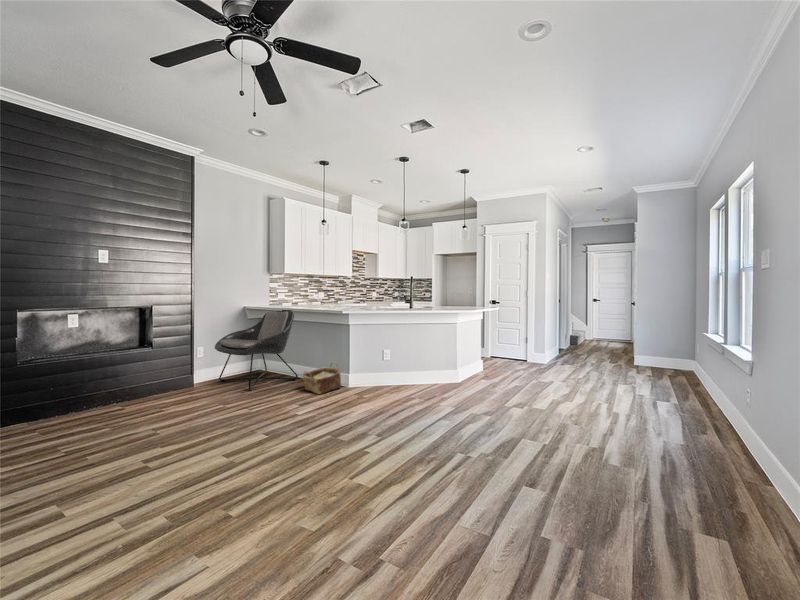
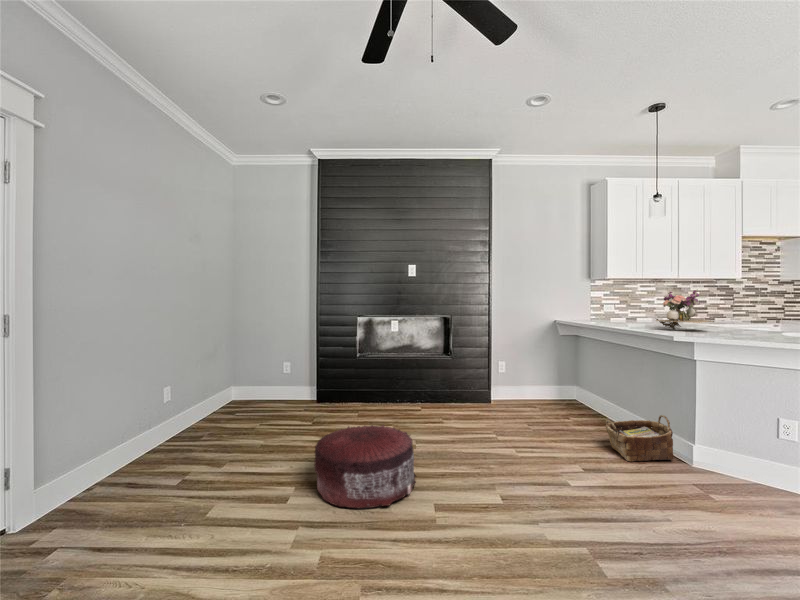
flower arrangement: none [325,283,355,309] -> present [656,290,714,329]
lounge chair: present [215,310,298,391] -> none [512,324,613,429]
pouf: none [83,409,196,488] -> present [314,425,416,508]

